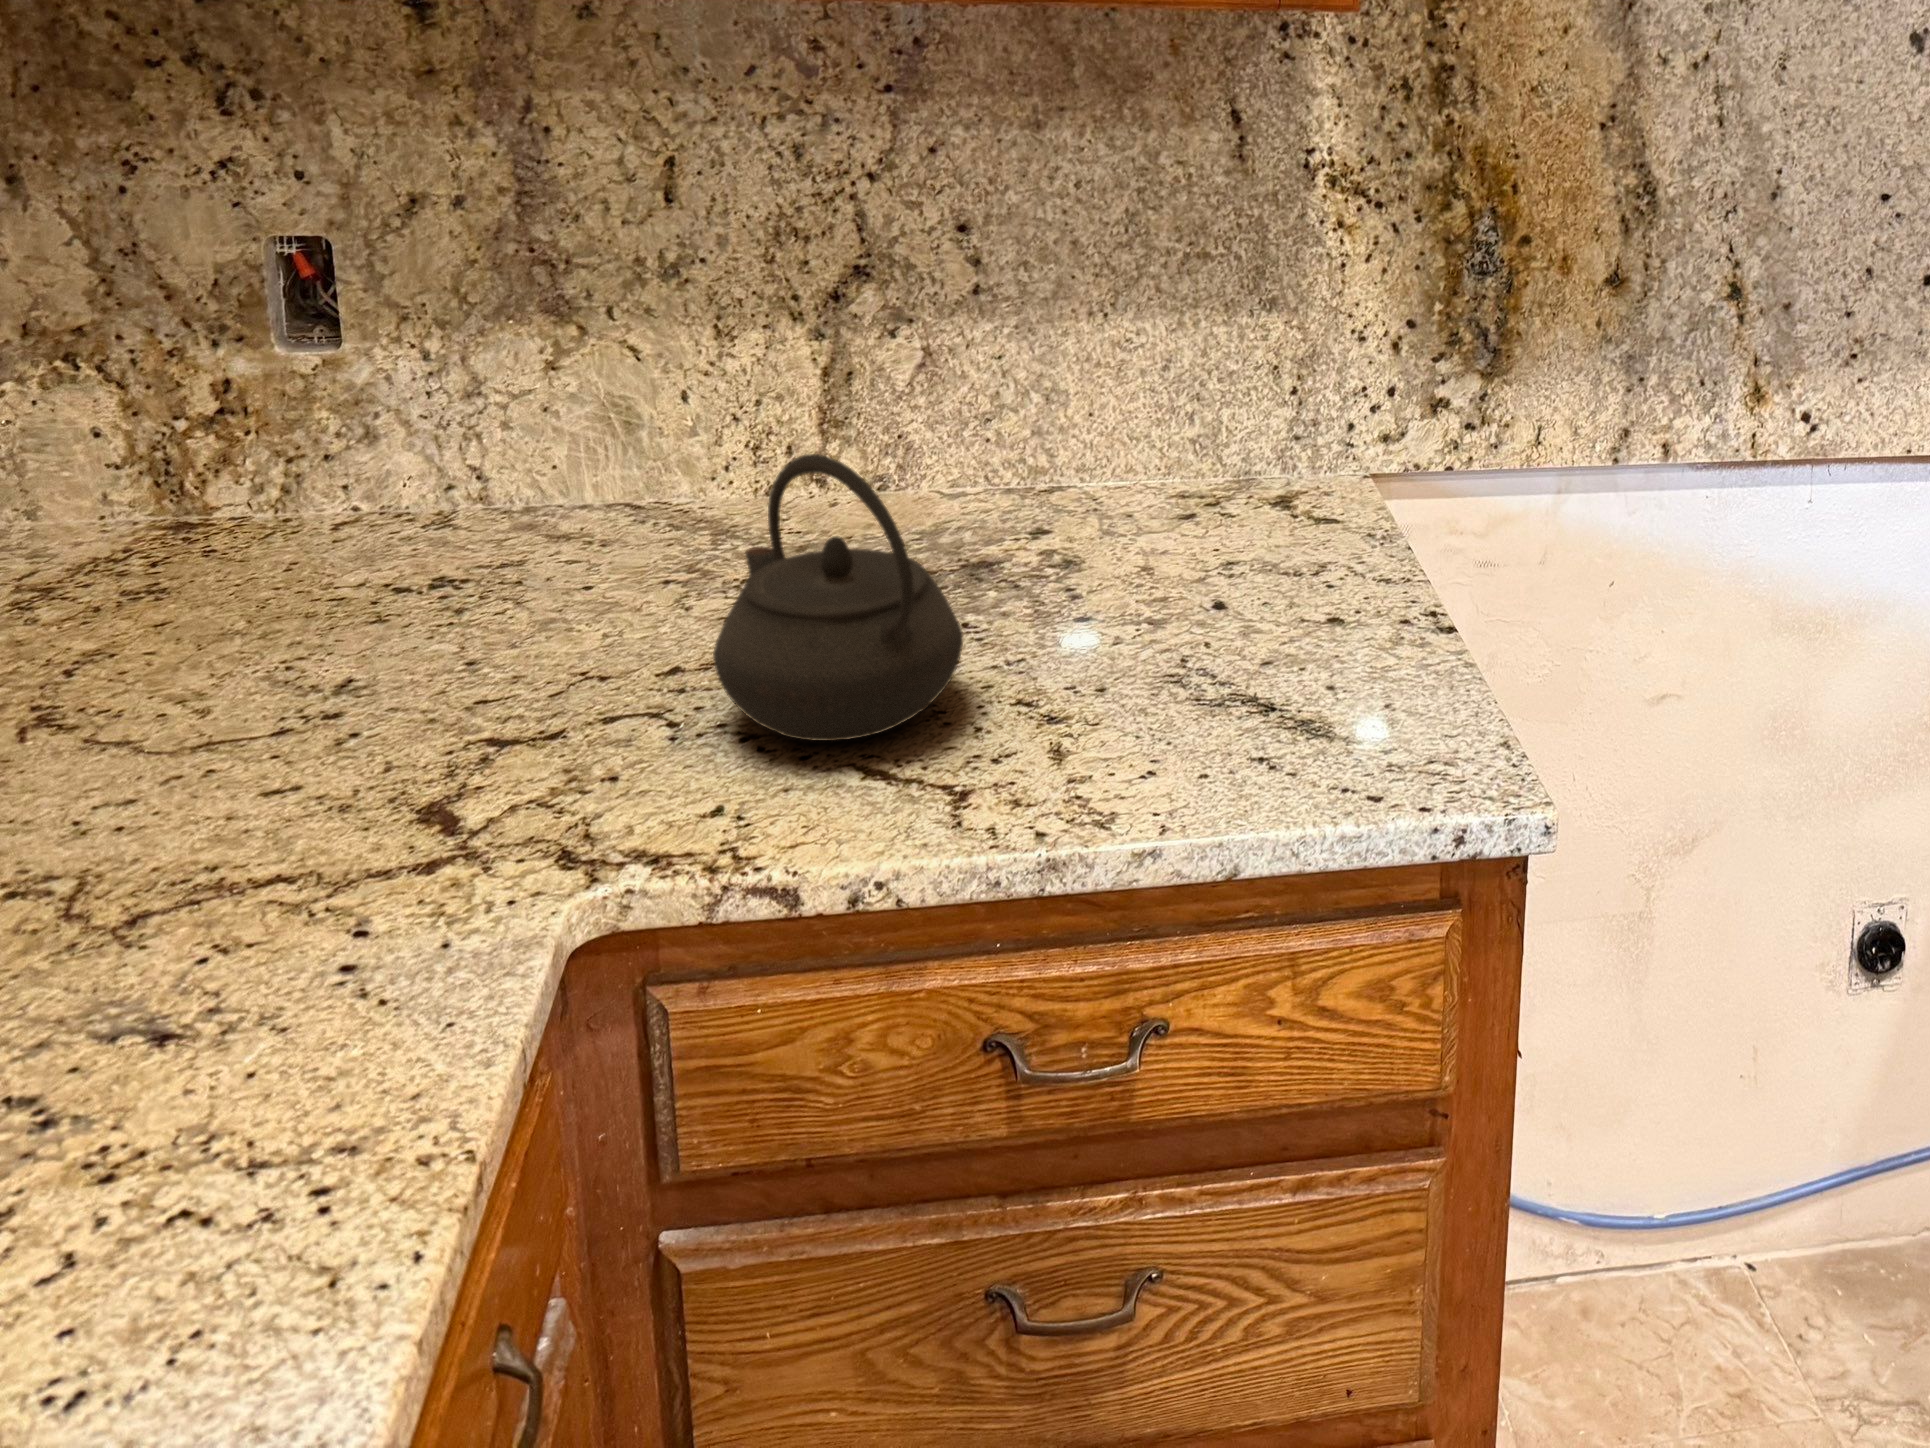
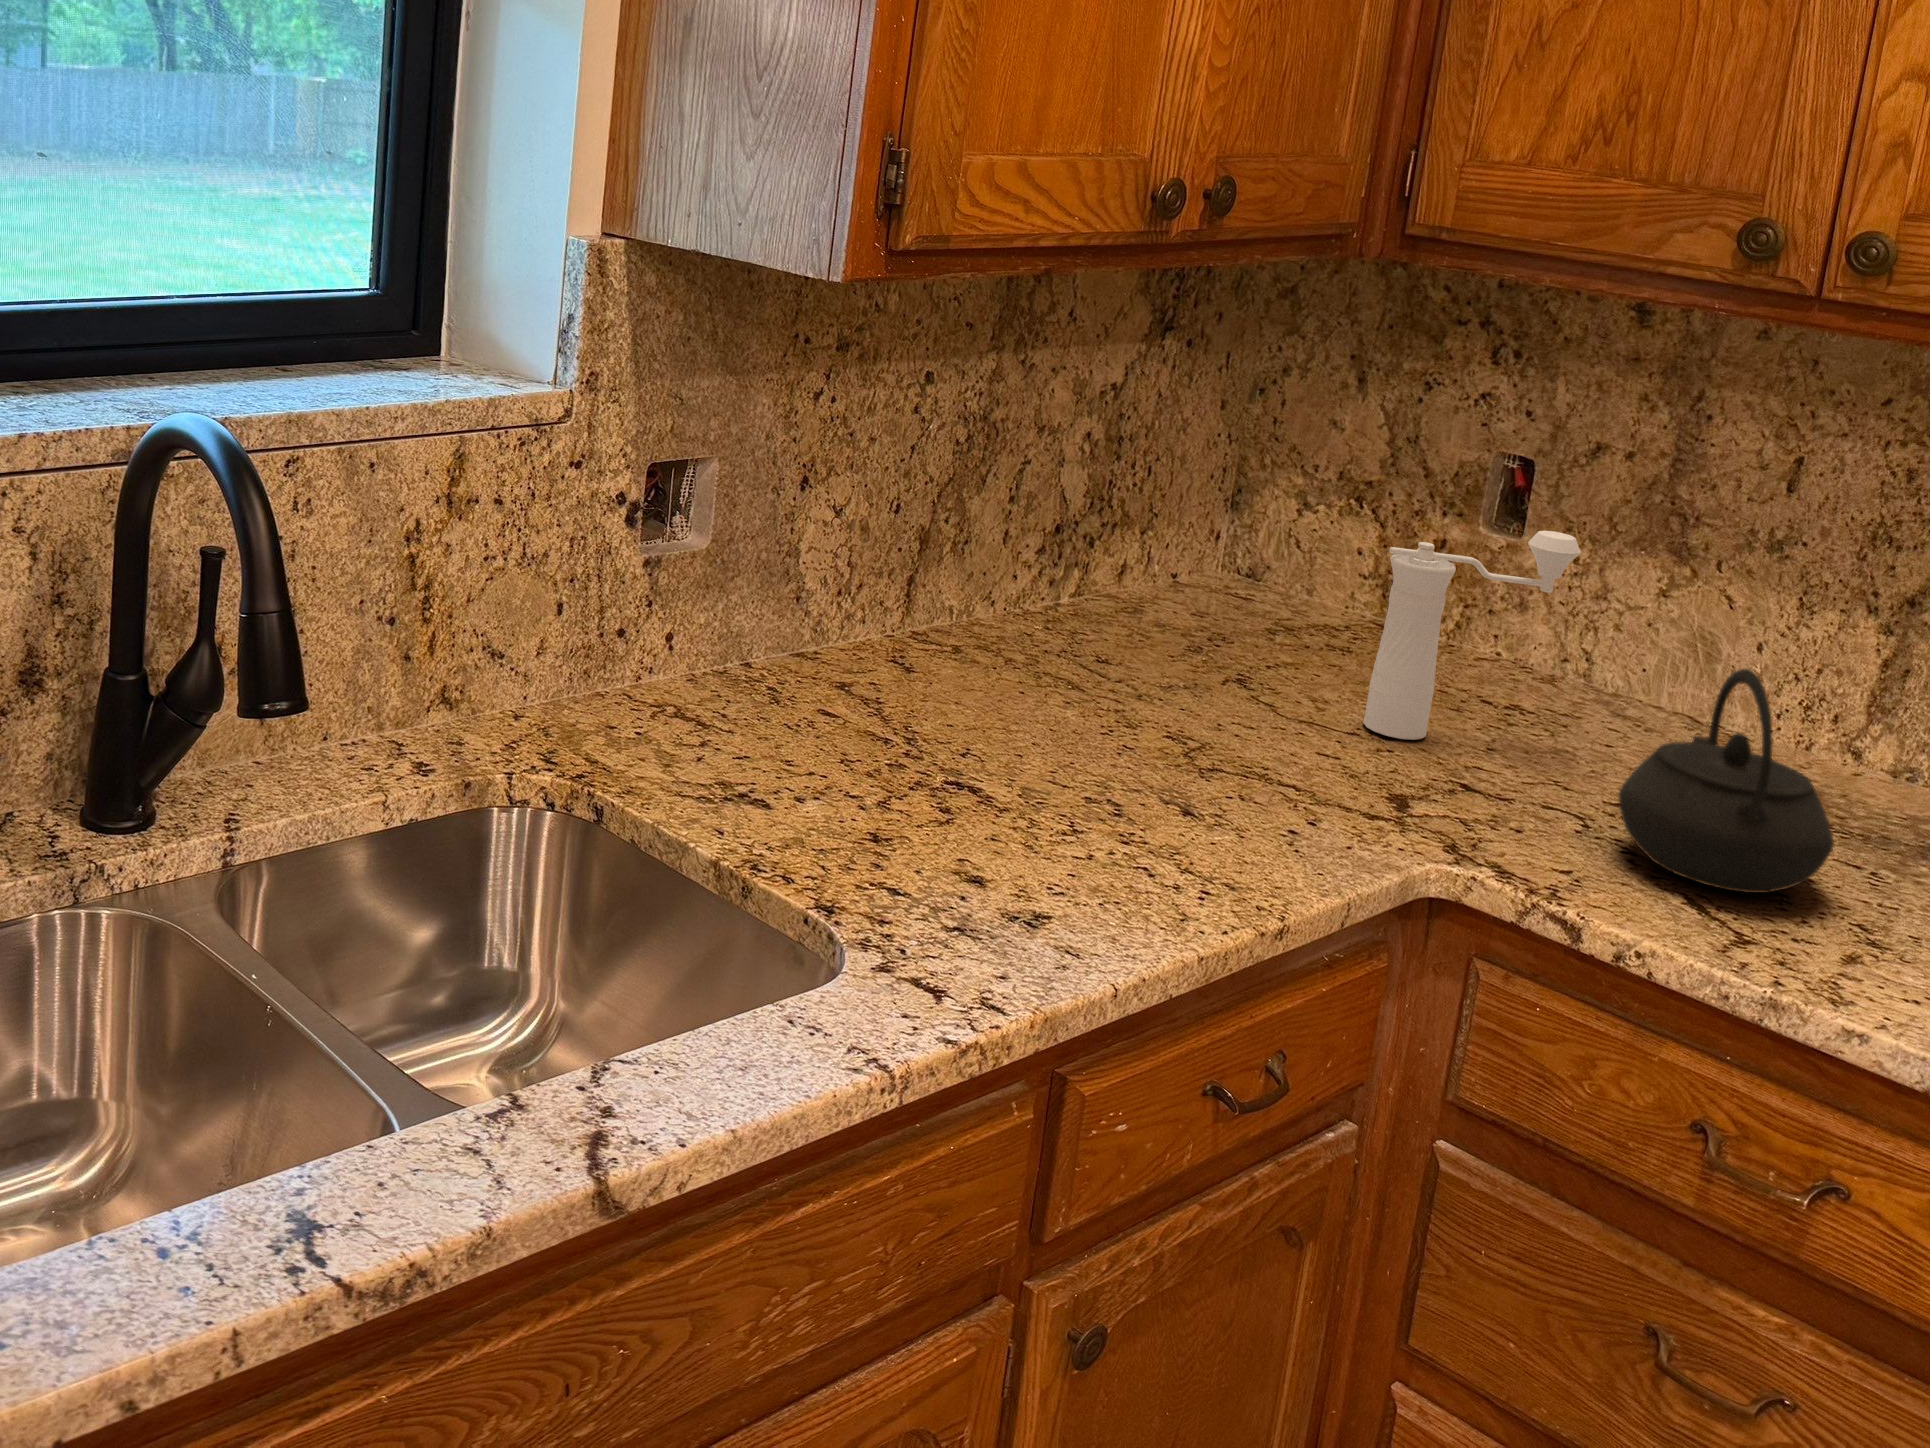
pepper mill: none [244,339,507,715] -> present [1363,531,1581,740]

